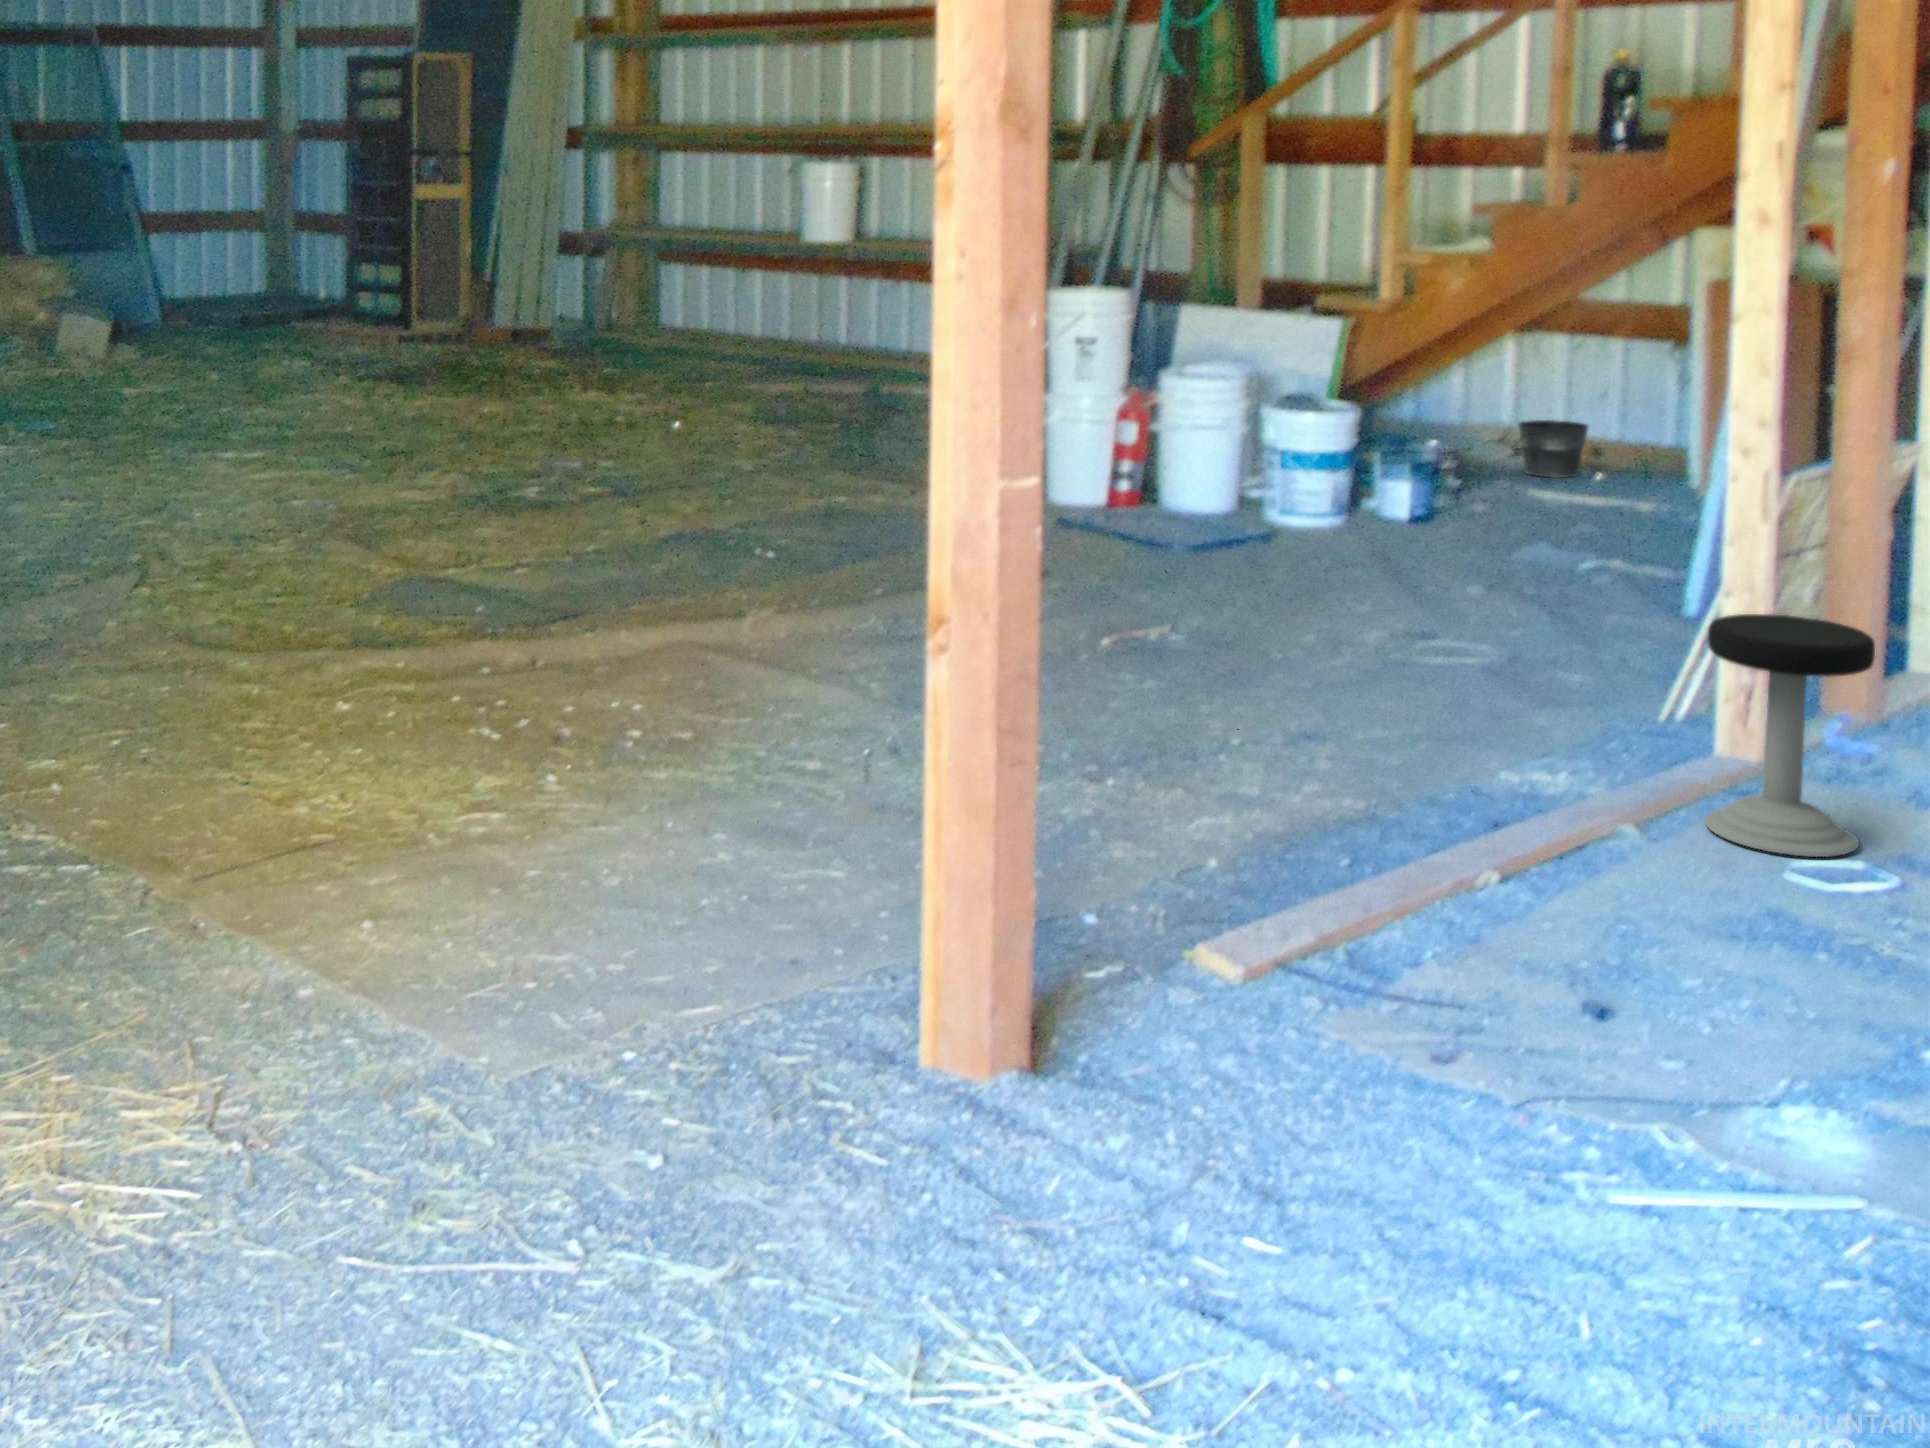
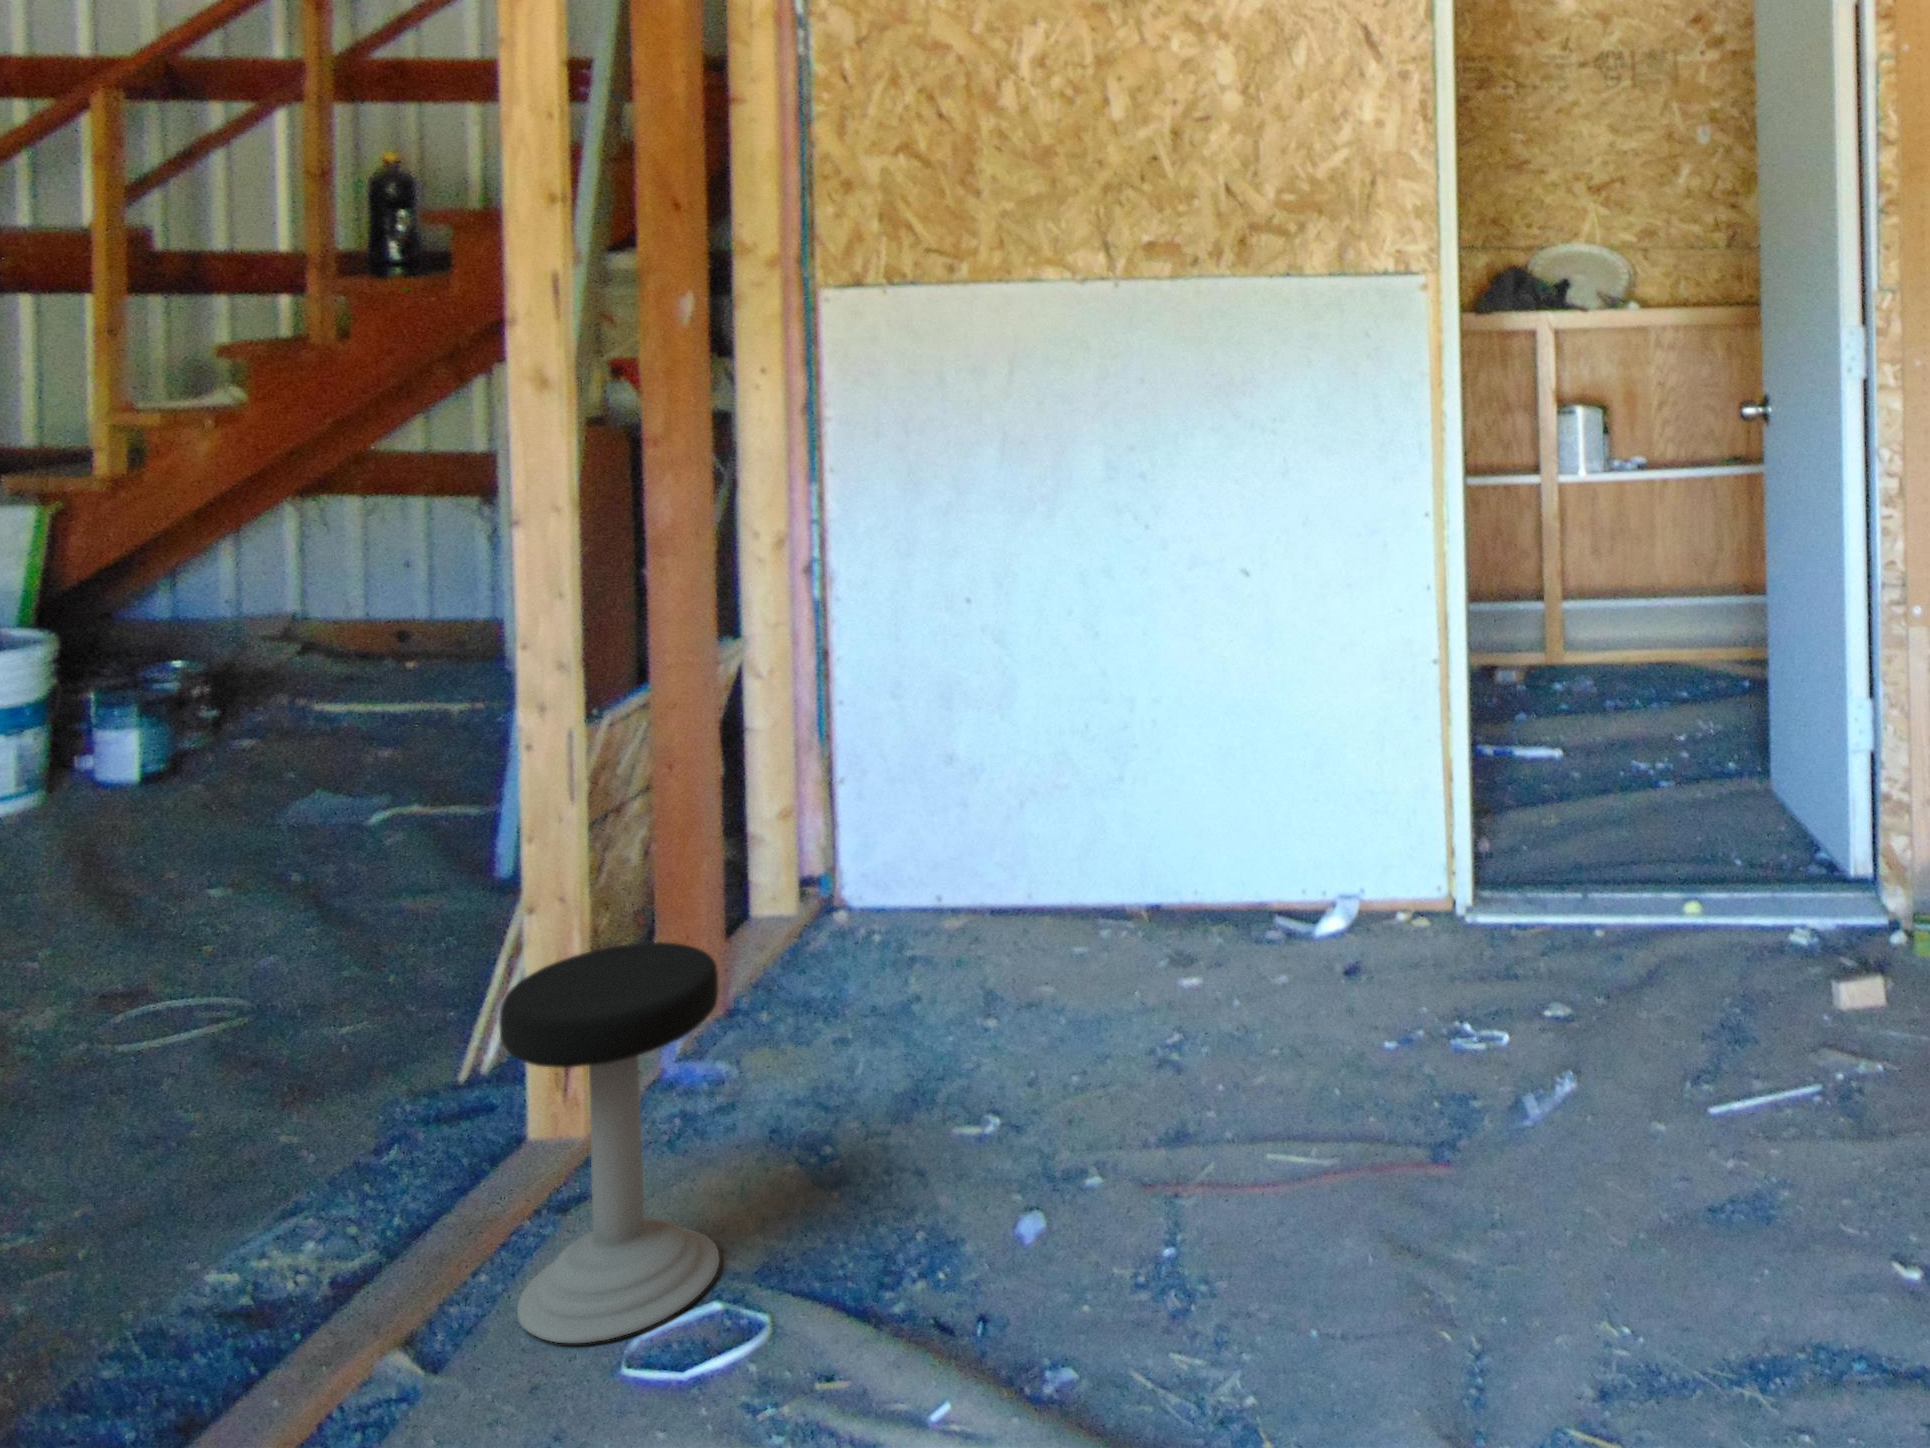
bucket: present [1513,420,1589,478] -> none [295,600,391,675]

